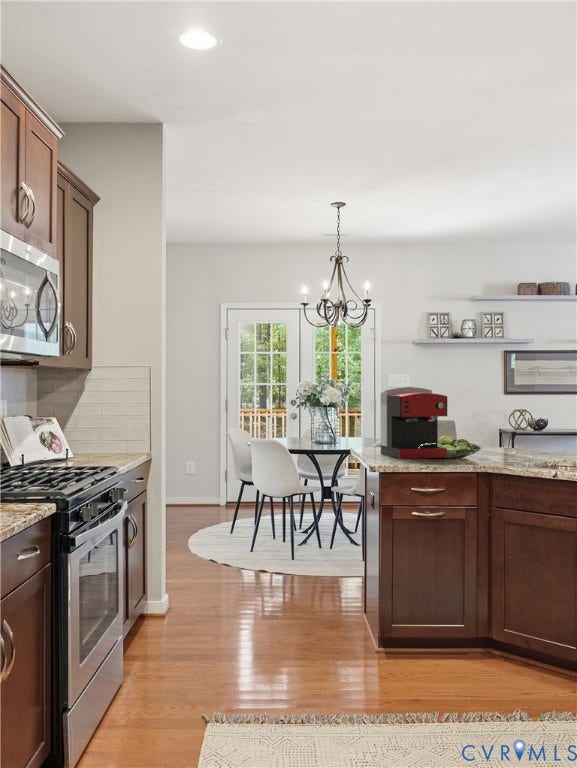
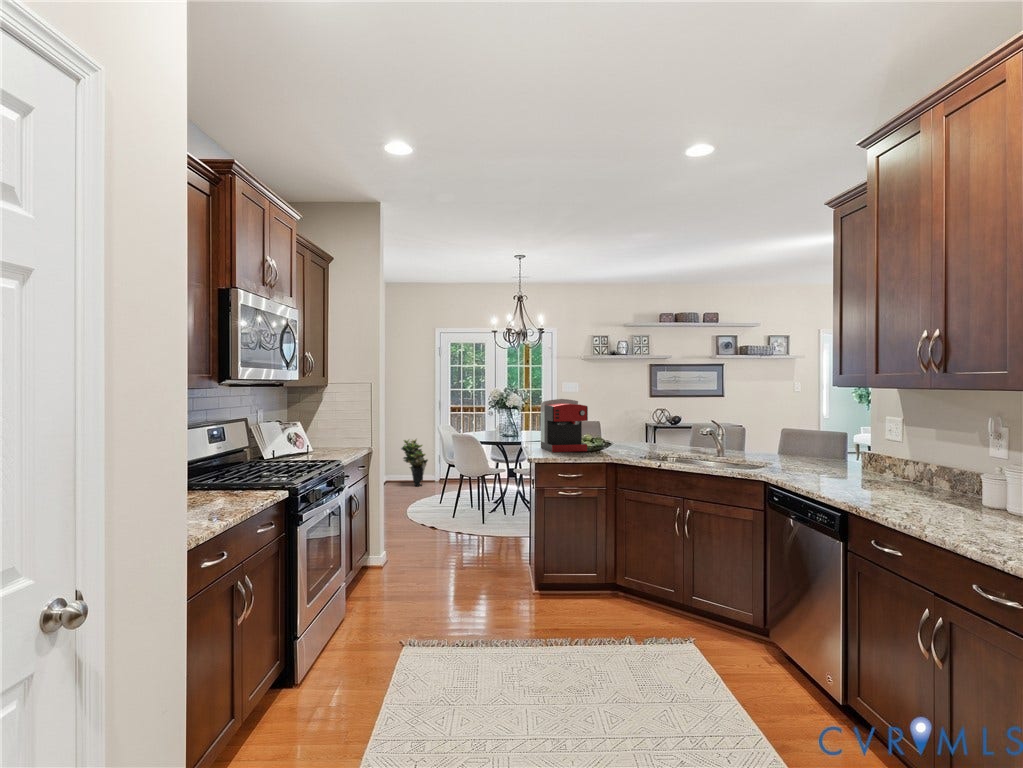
potted plant: none [178,448,214,511] -> present [401,439,428,486]

